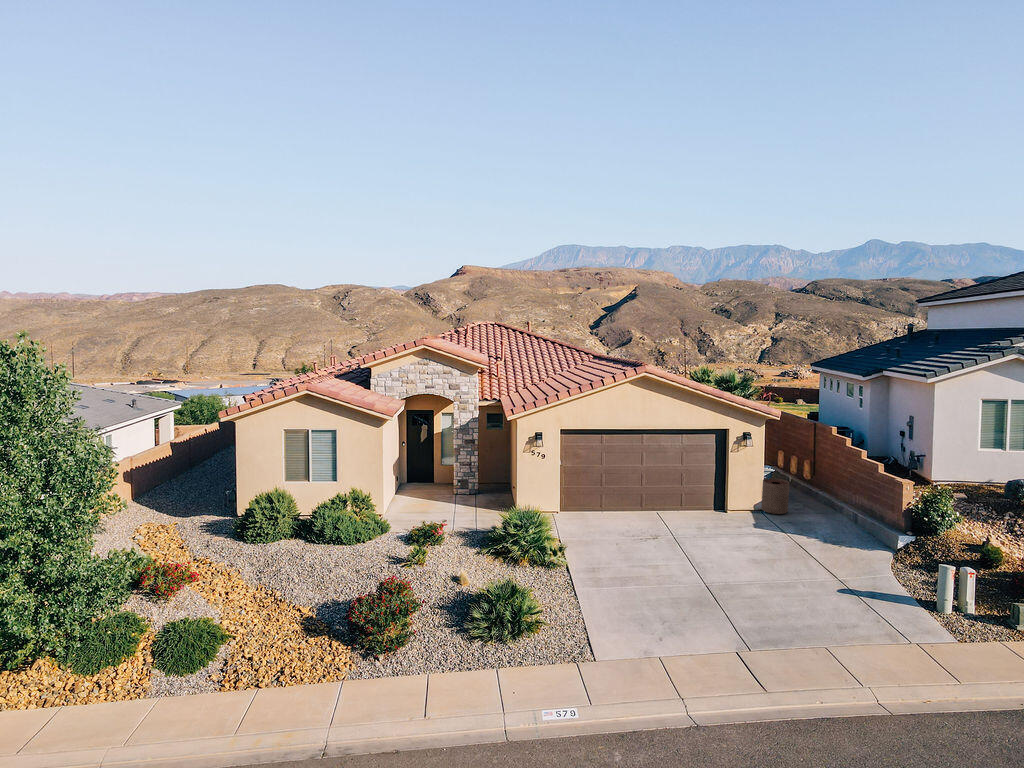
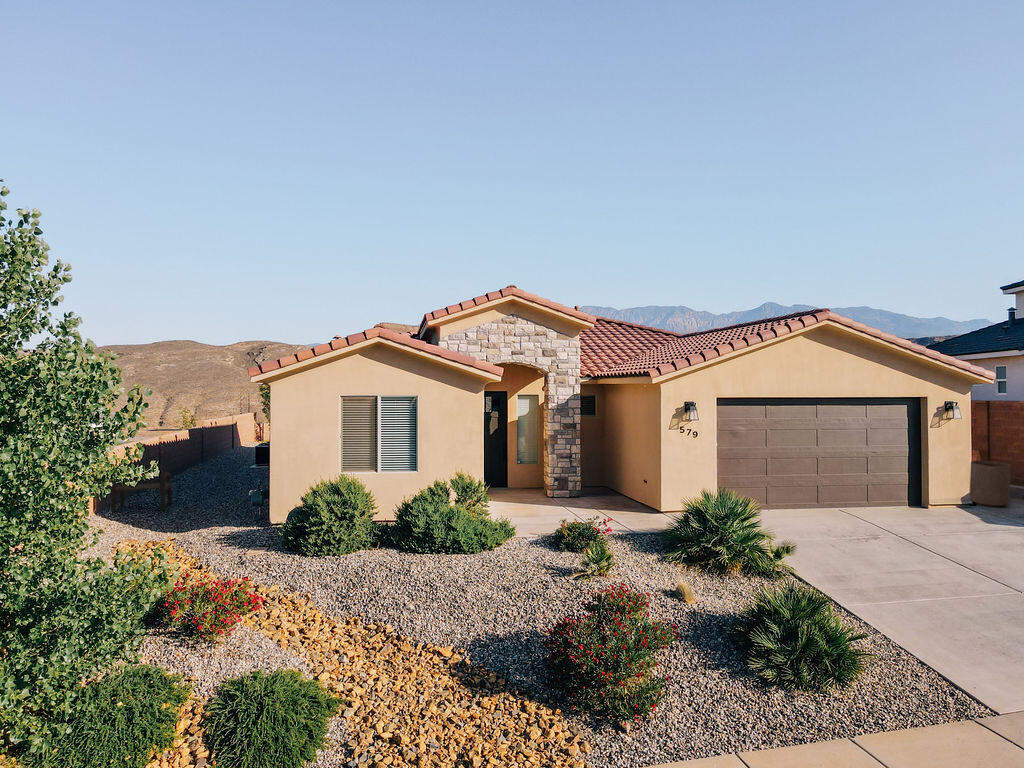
bench: none [130,472,175,502] -> present [110,472,172,514]

